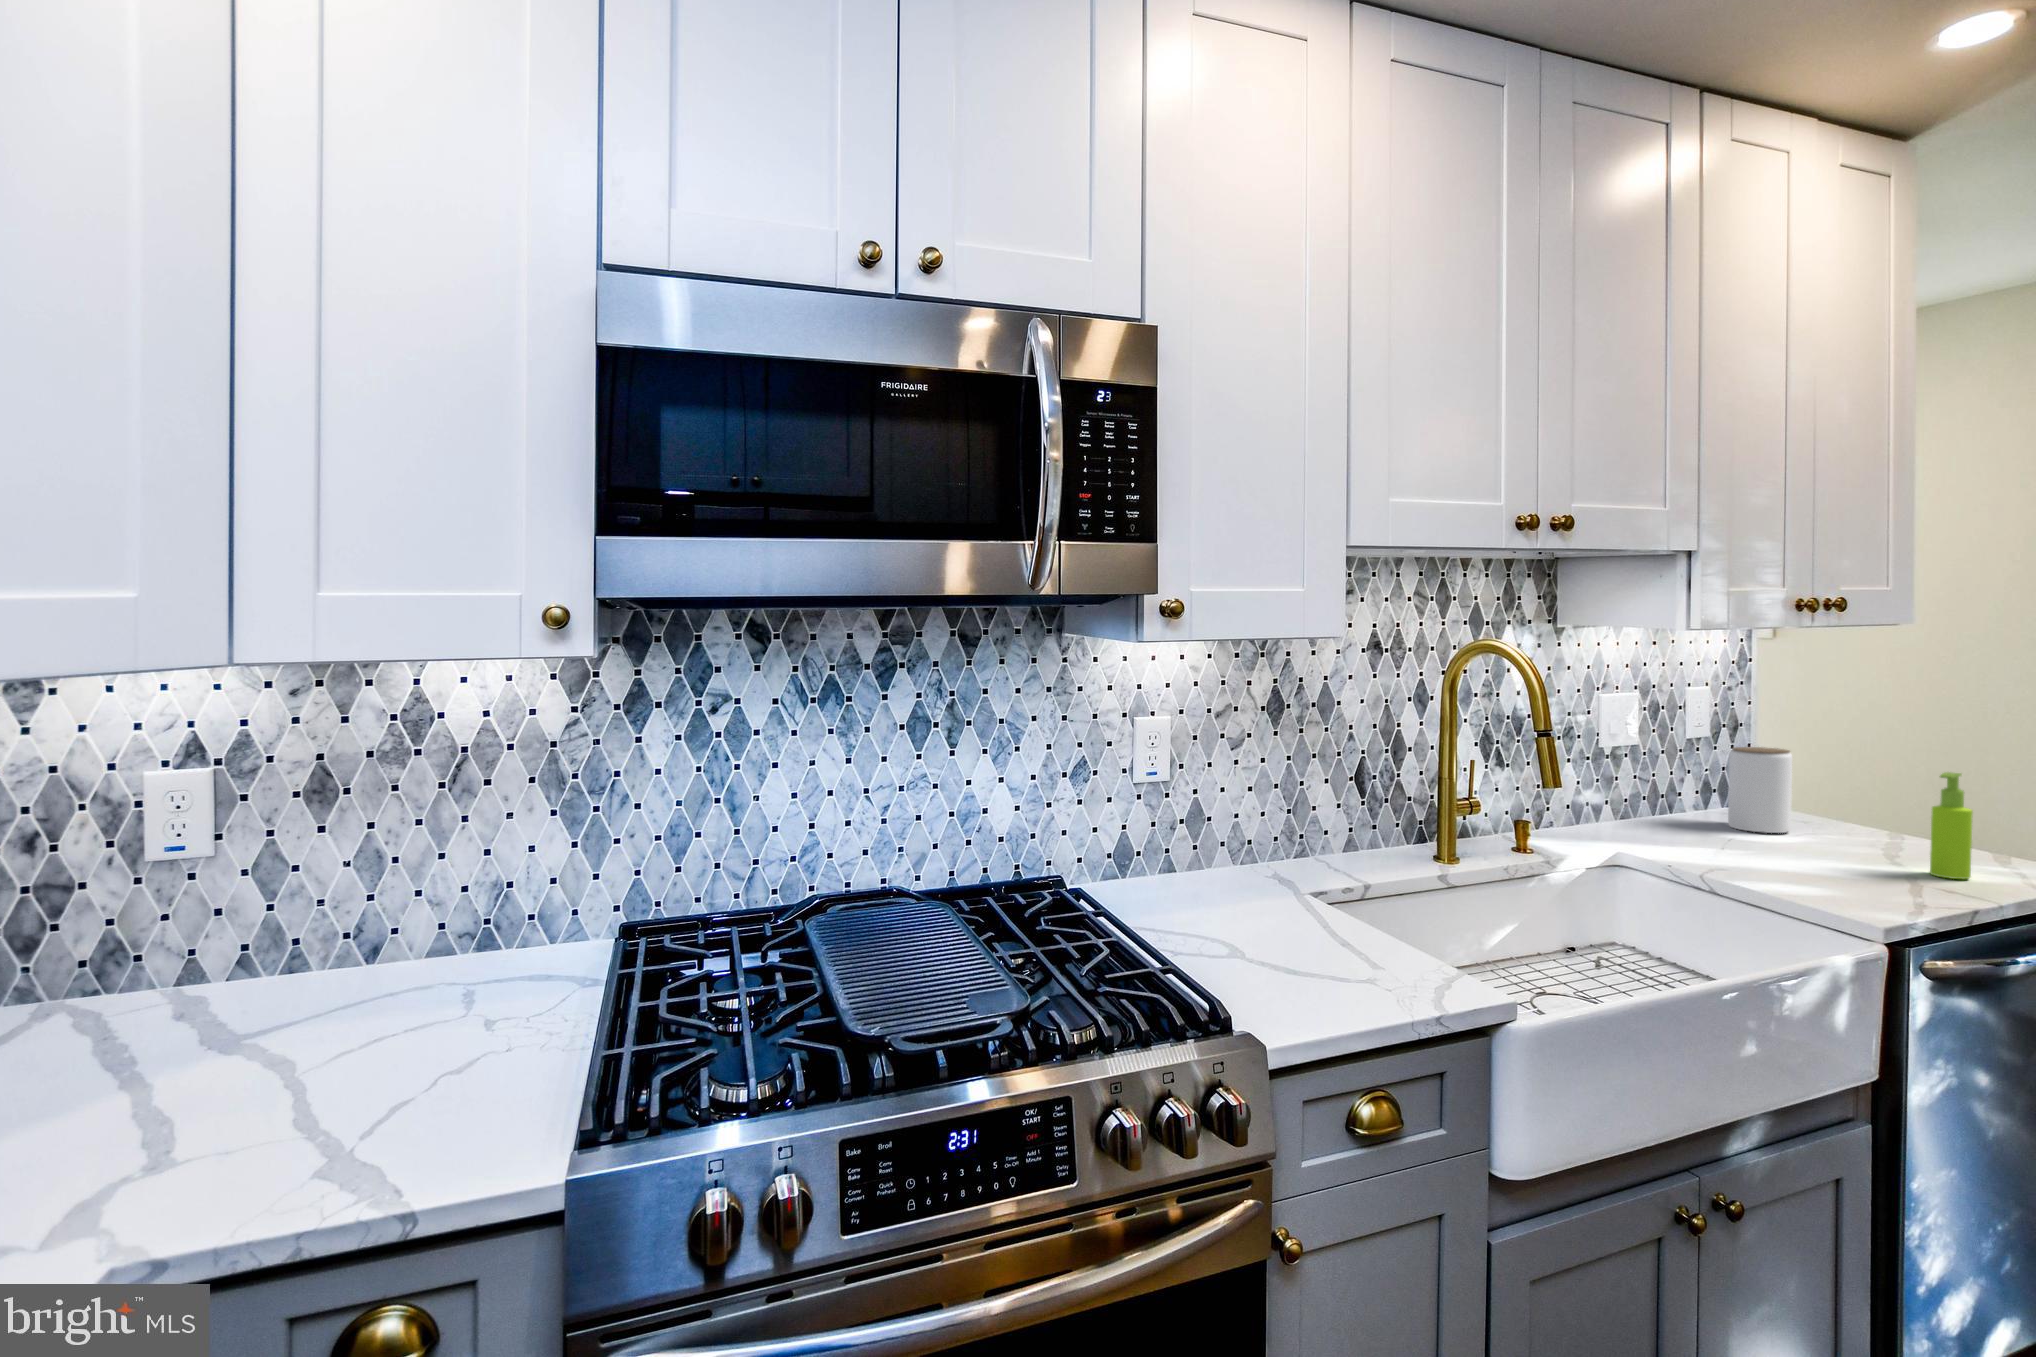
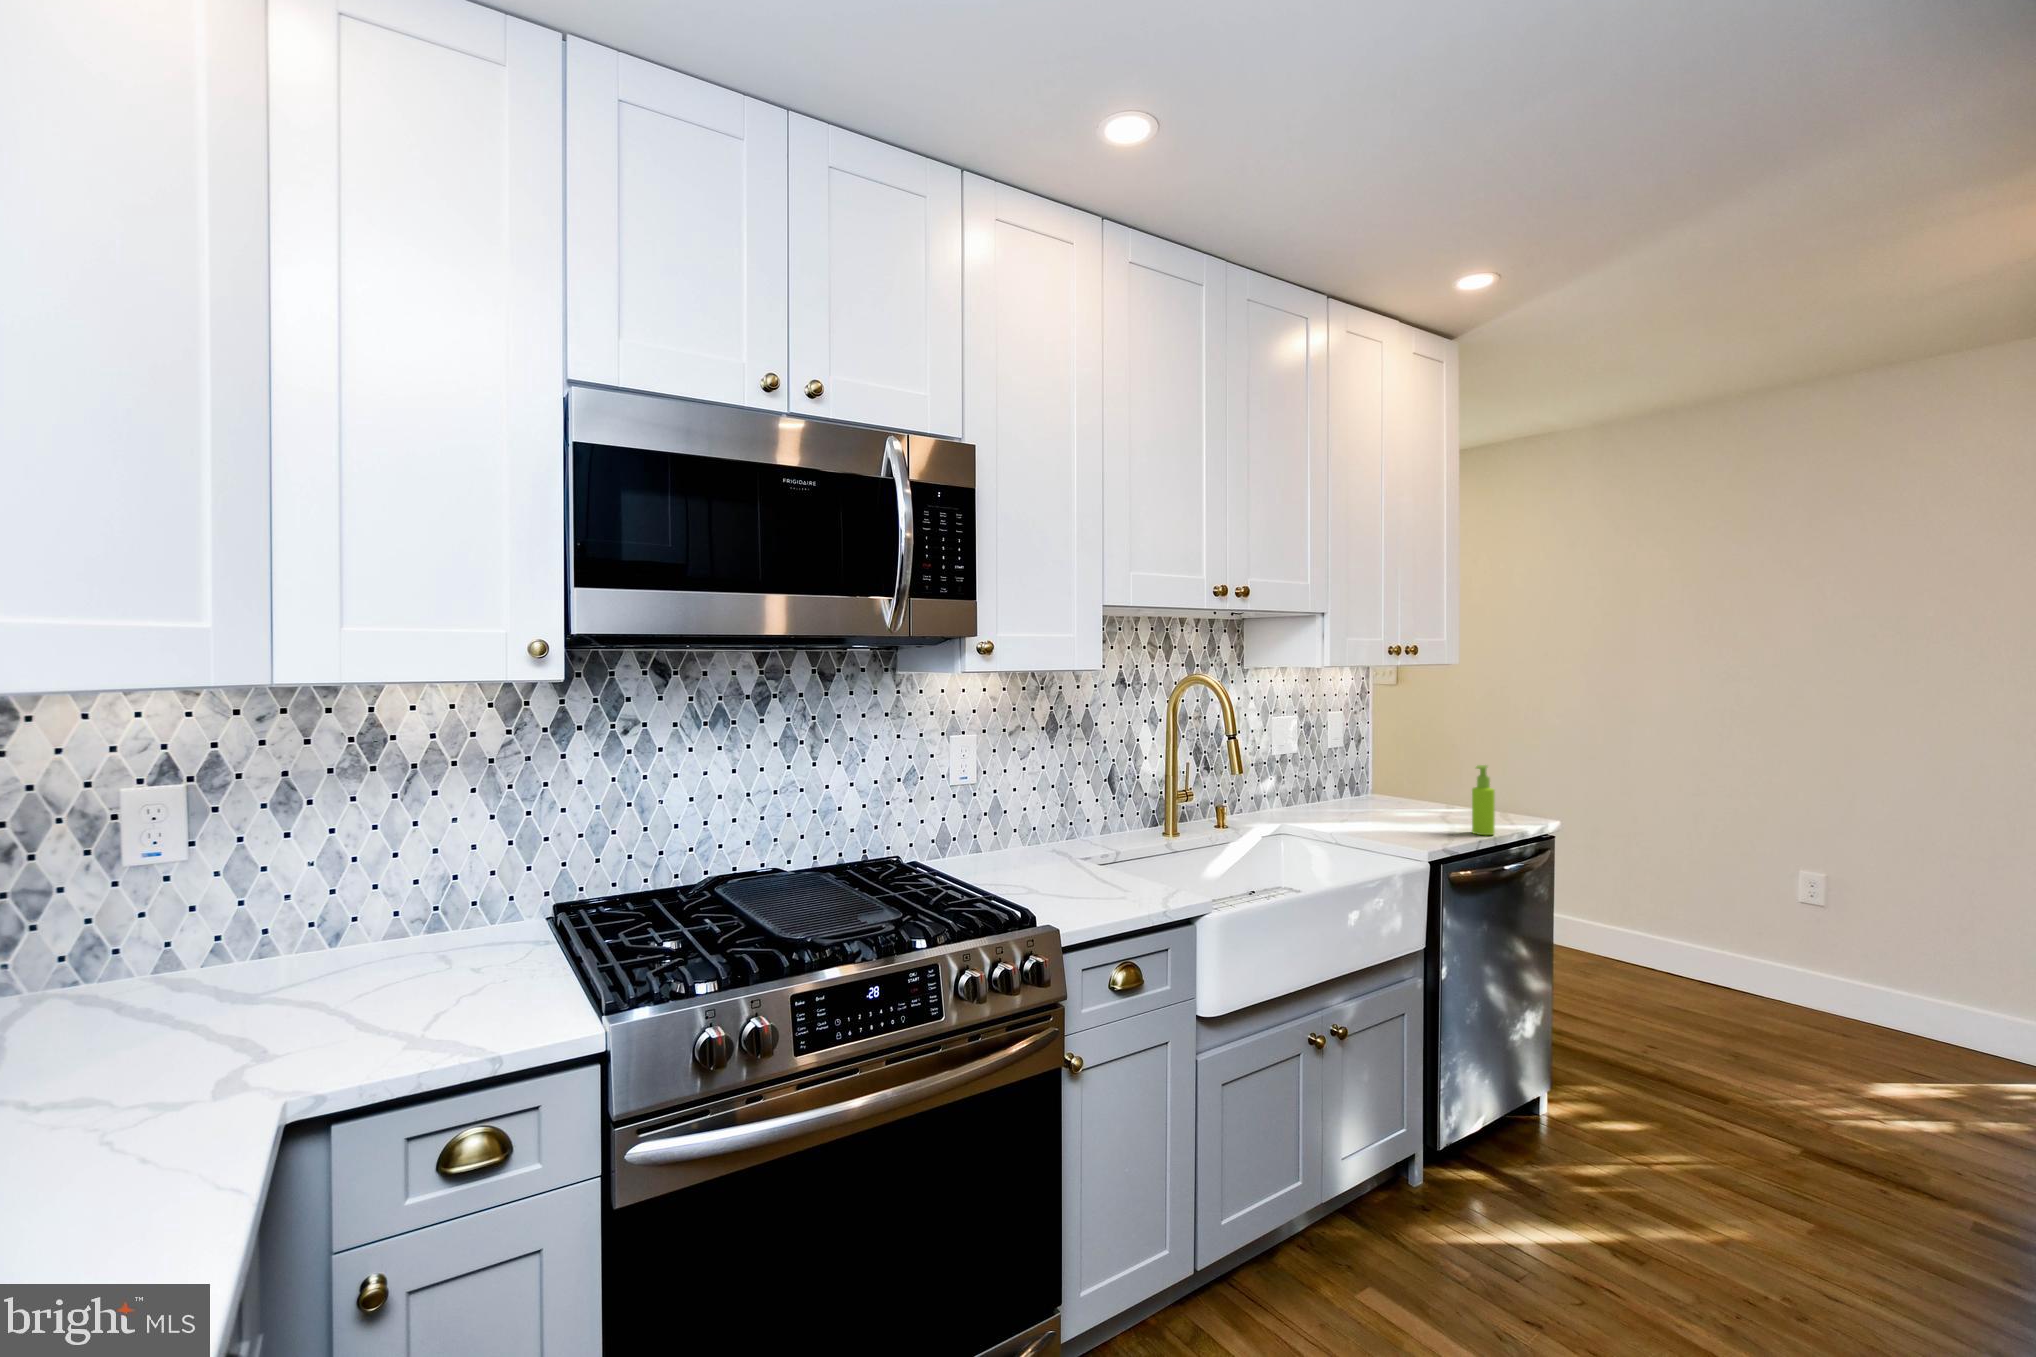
jar: present [1728,747,1792,833] -> none [1355,752,1393,811]

